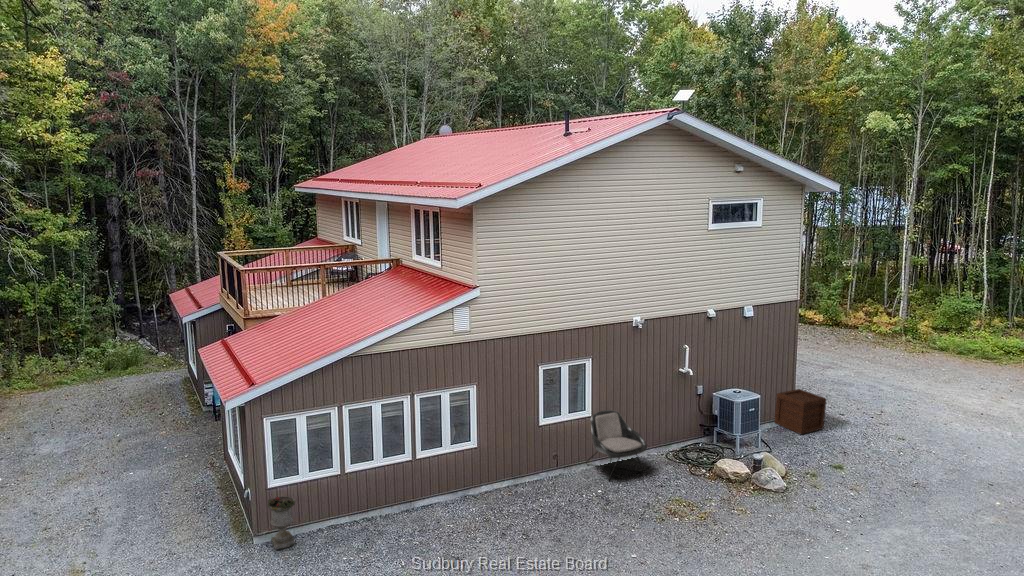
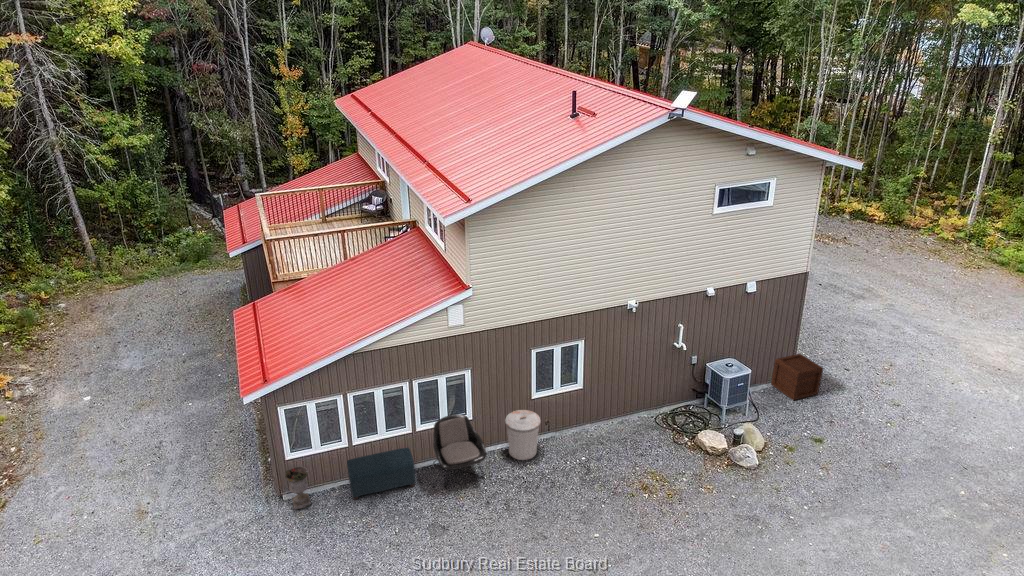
lounge chair: present [586,410,647,480] -> present [433,414,486,488]
trash can: none [513,439,553,493] -> present [505,410,541,460]
bench: none [337,478,418,537] -> present [347,448,415,500]

